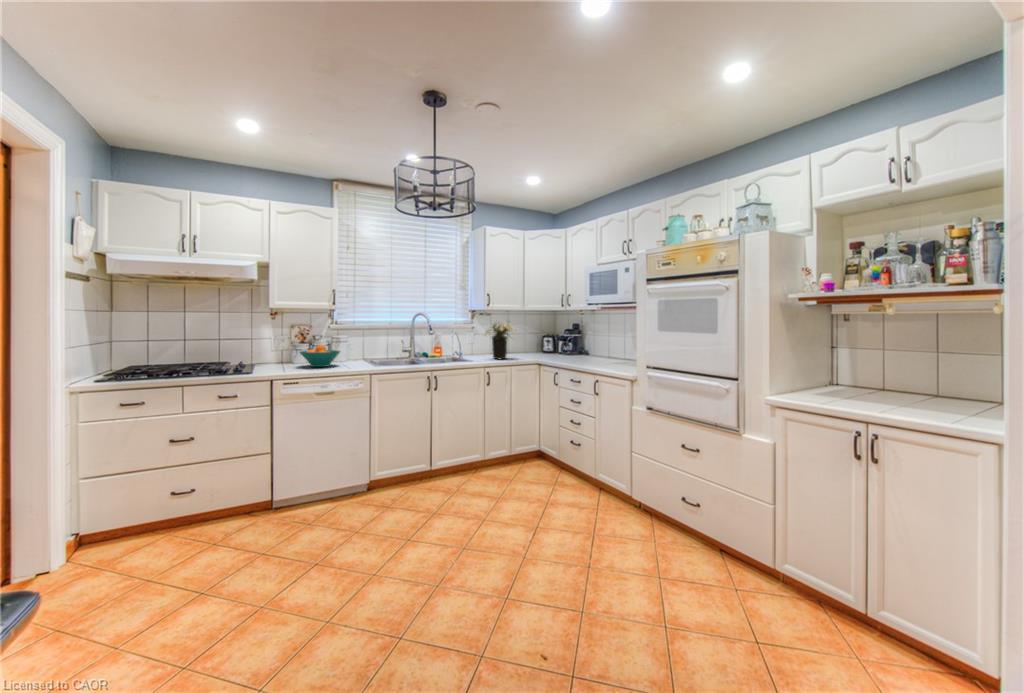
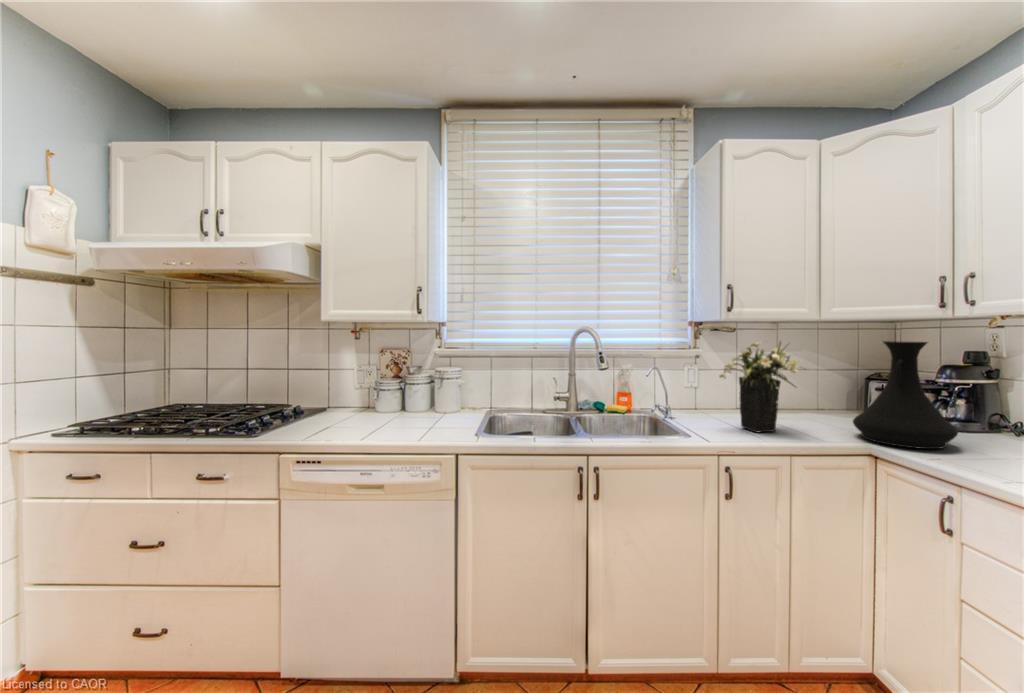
vase: none [533,319,564,359] -> present [853,341,958,449]
fruit bowl: present [300,344,340,367] -> none [360,384,430,426]

